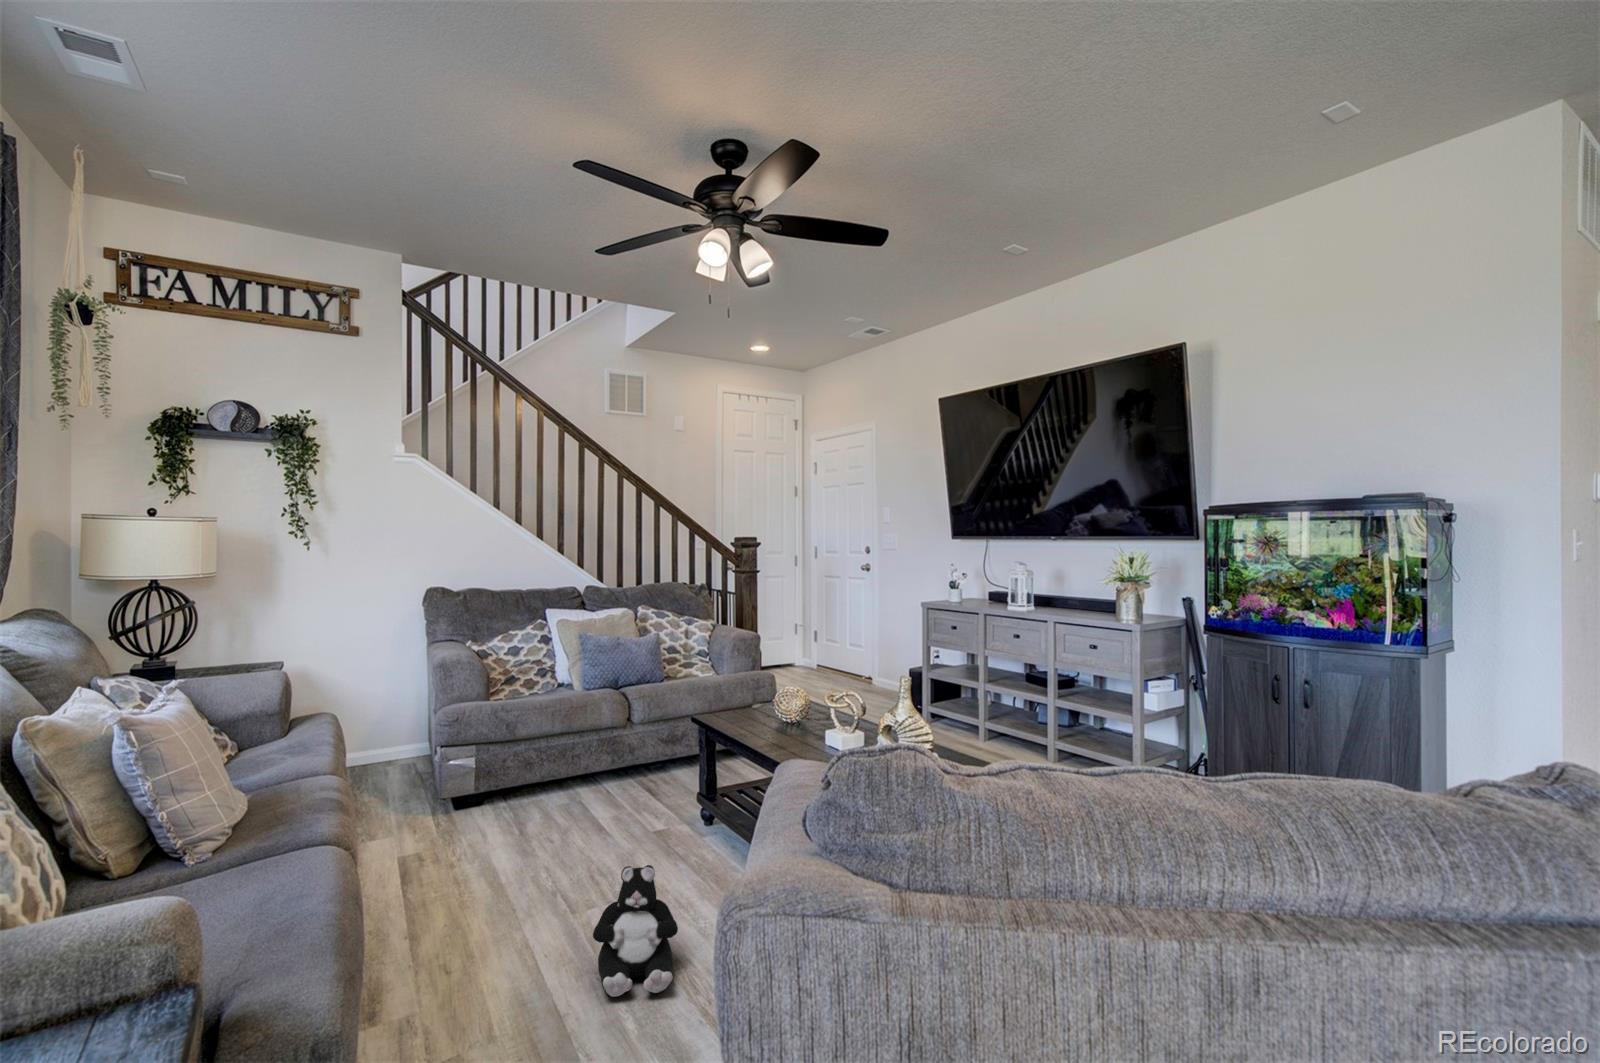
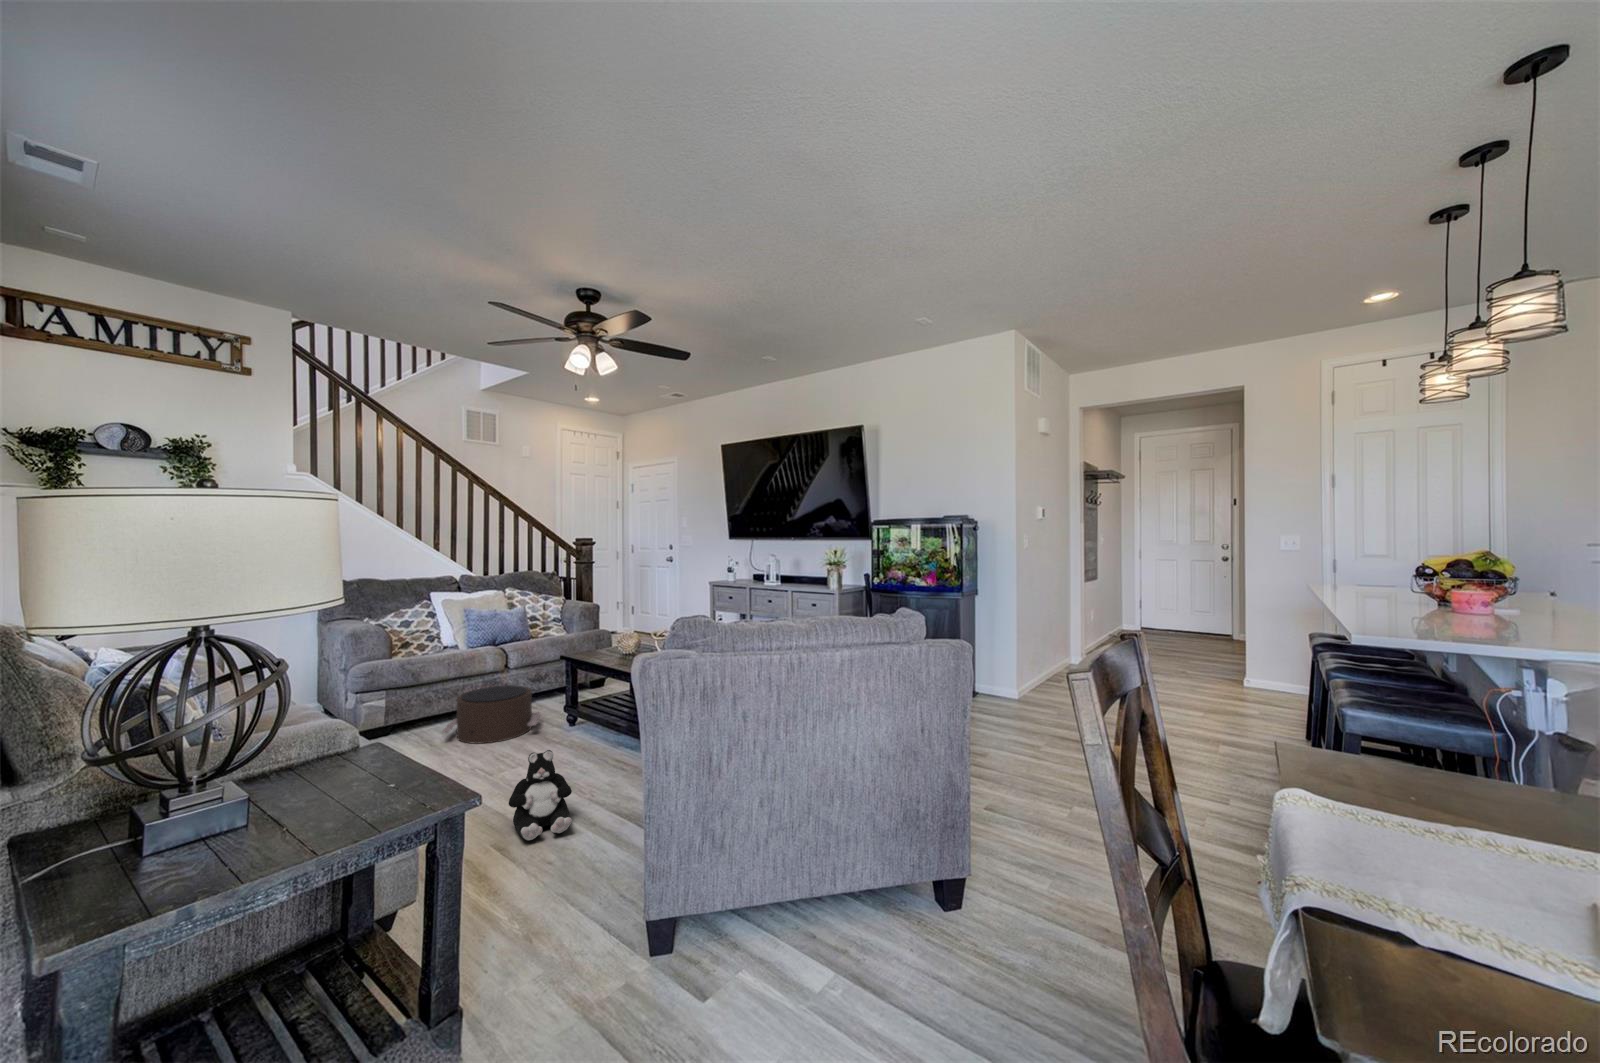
pouf: none [542,744,666,824] -> present [442,686,540,744]

